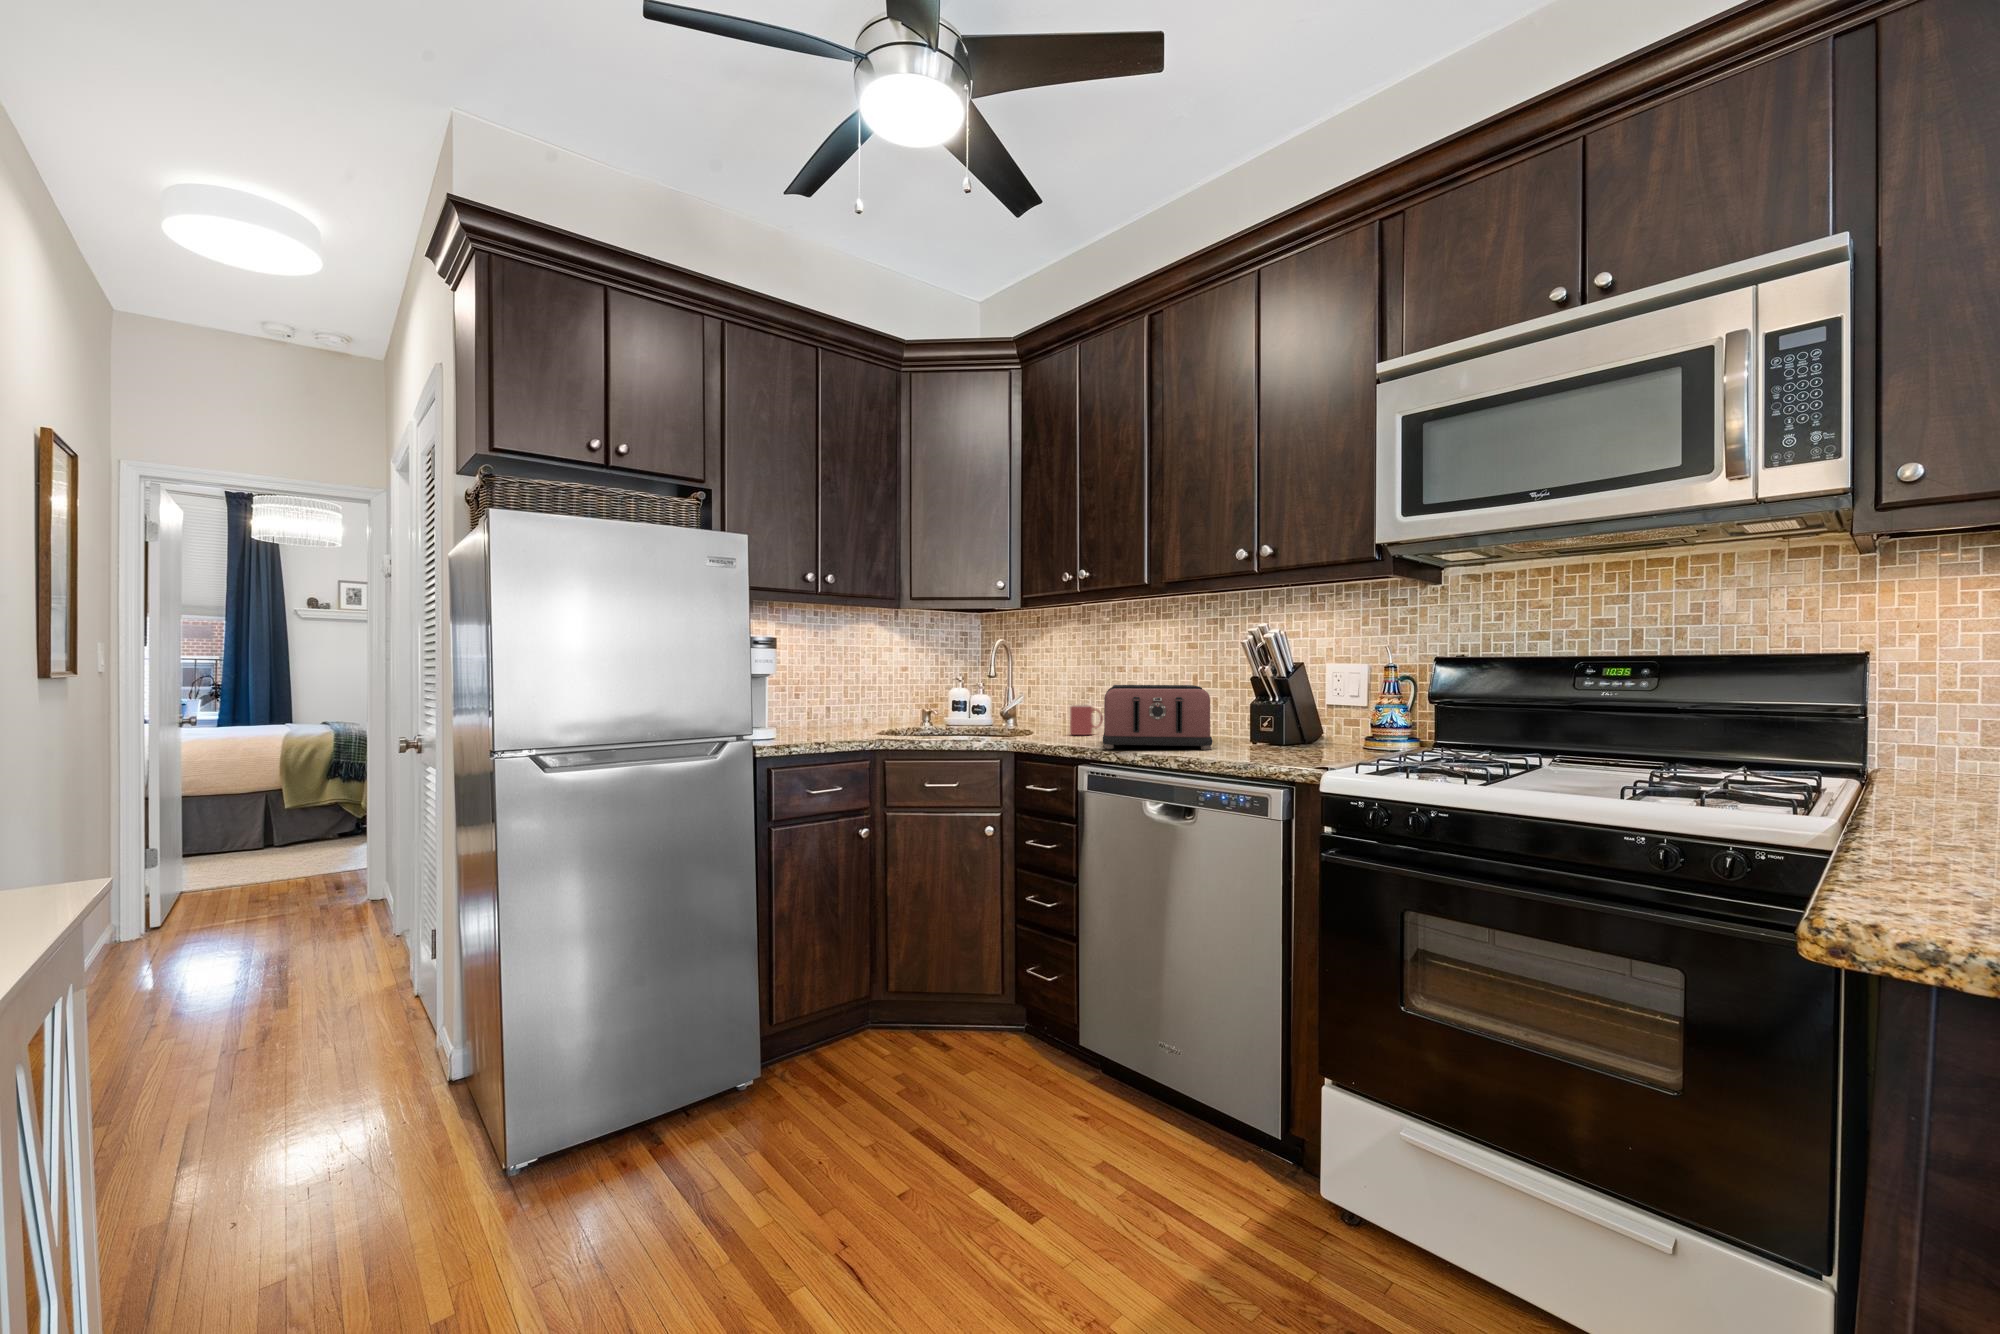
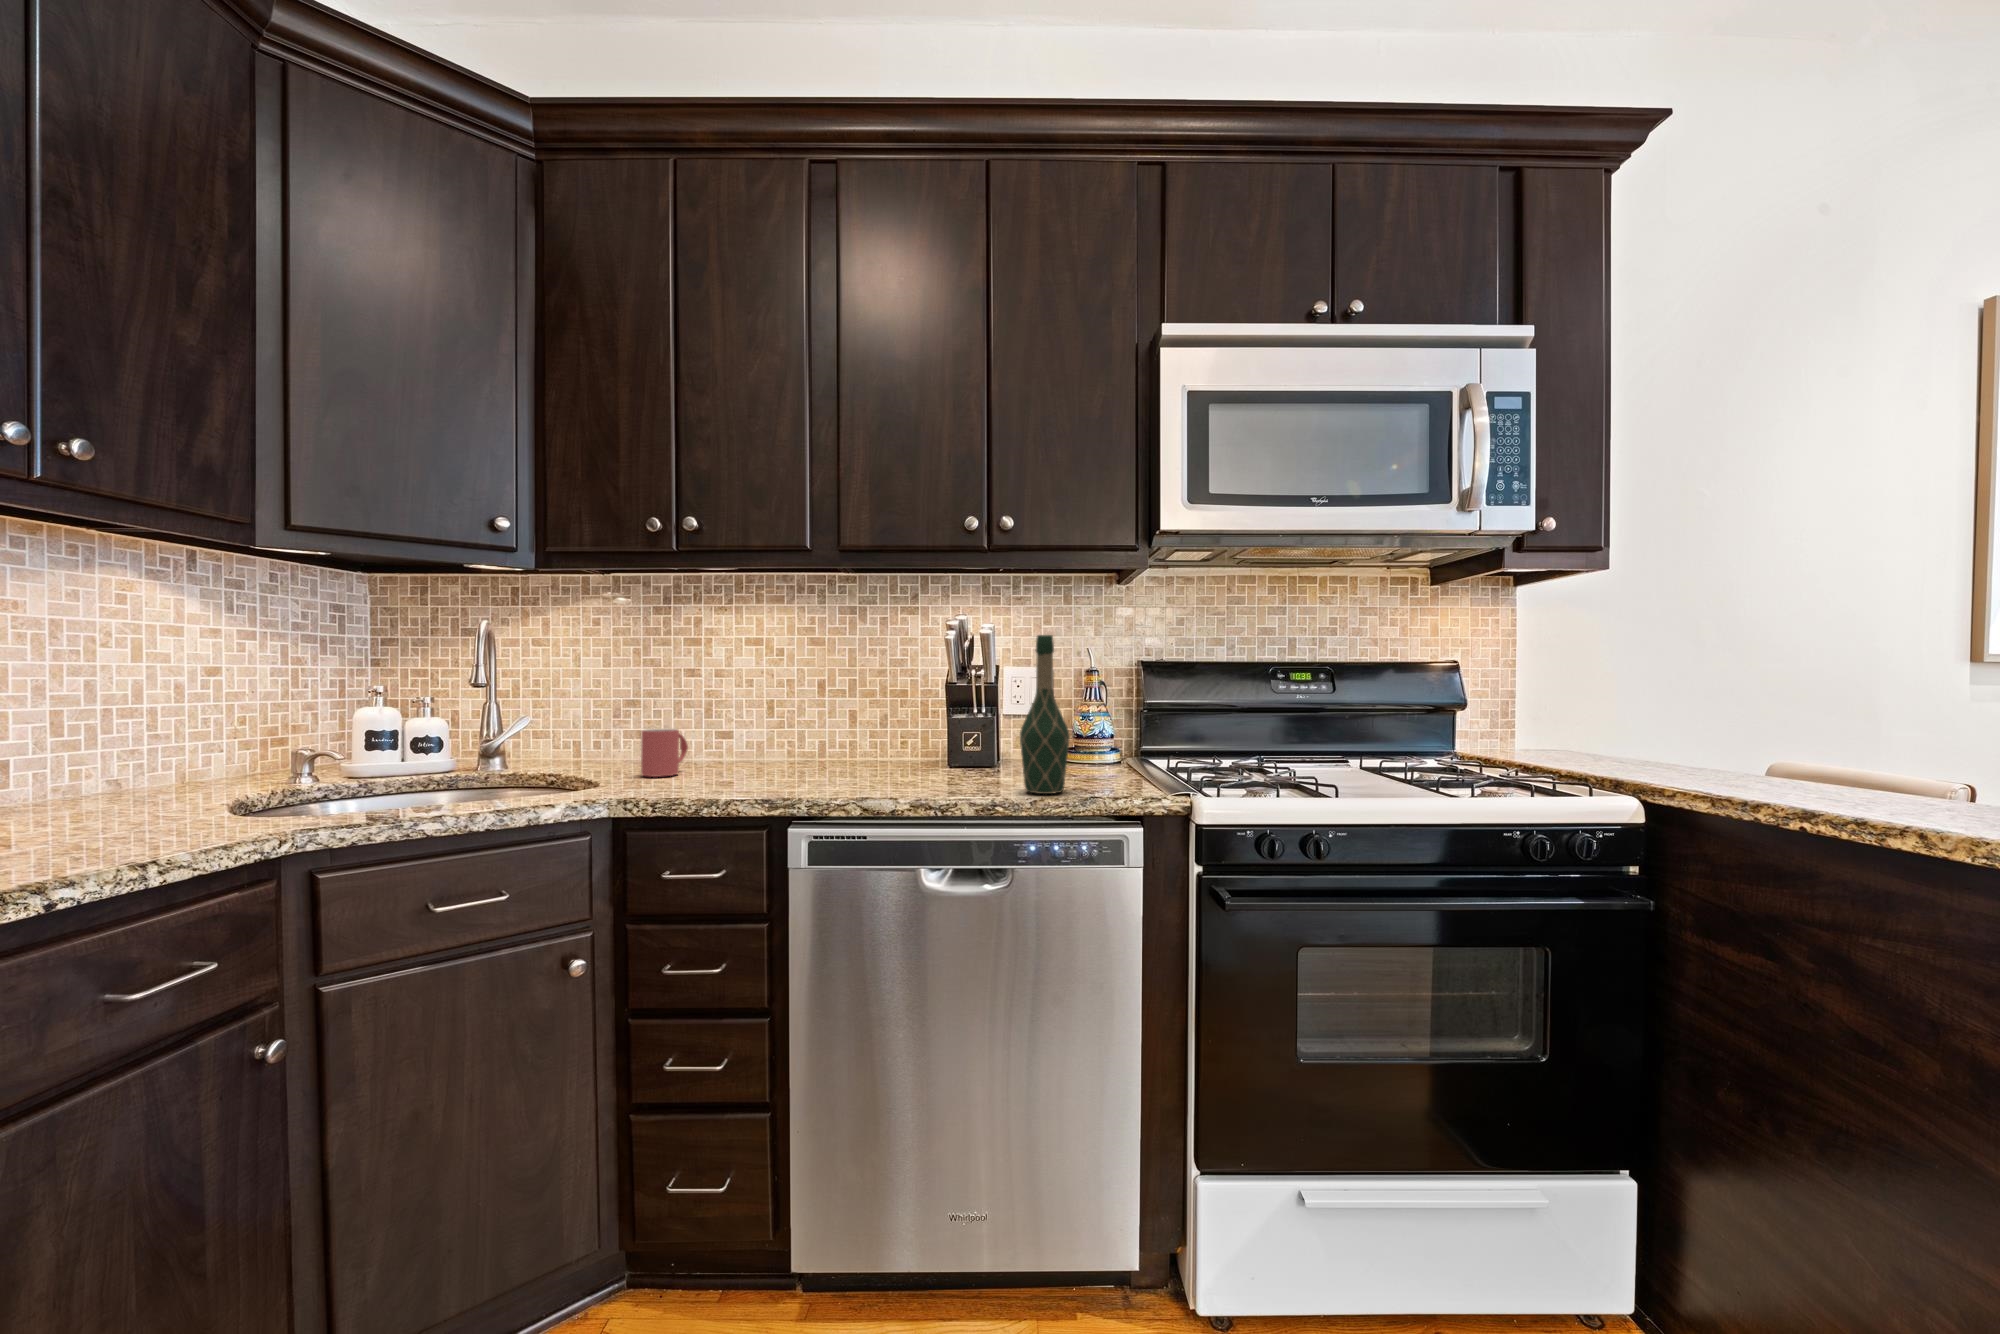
wine bottle: none [1220,640,1259,759] -> present [1020,635,1070,794]
toaster: present [1103,685,1213,750] -> none [744,695,951,796]

